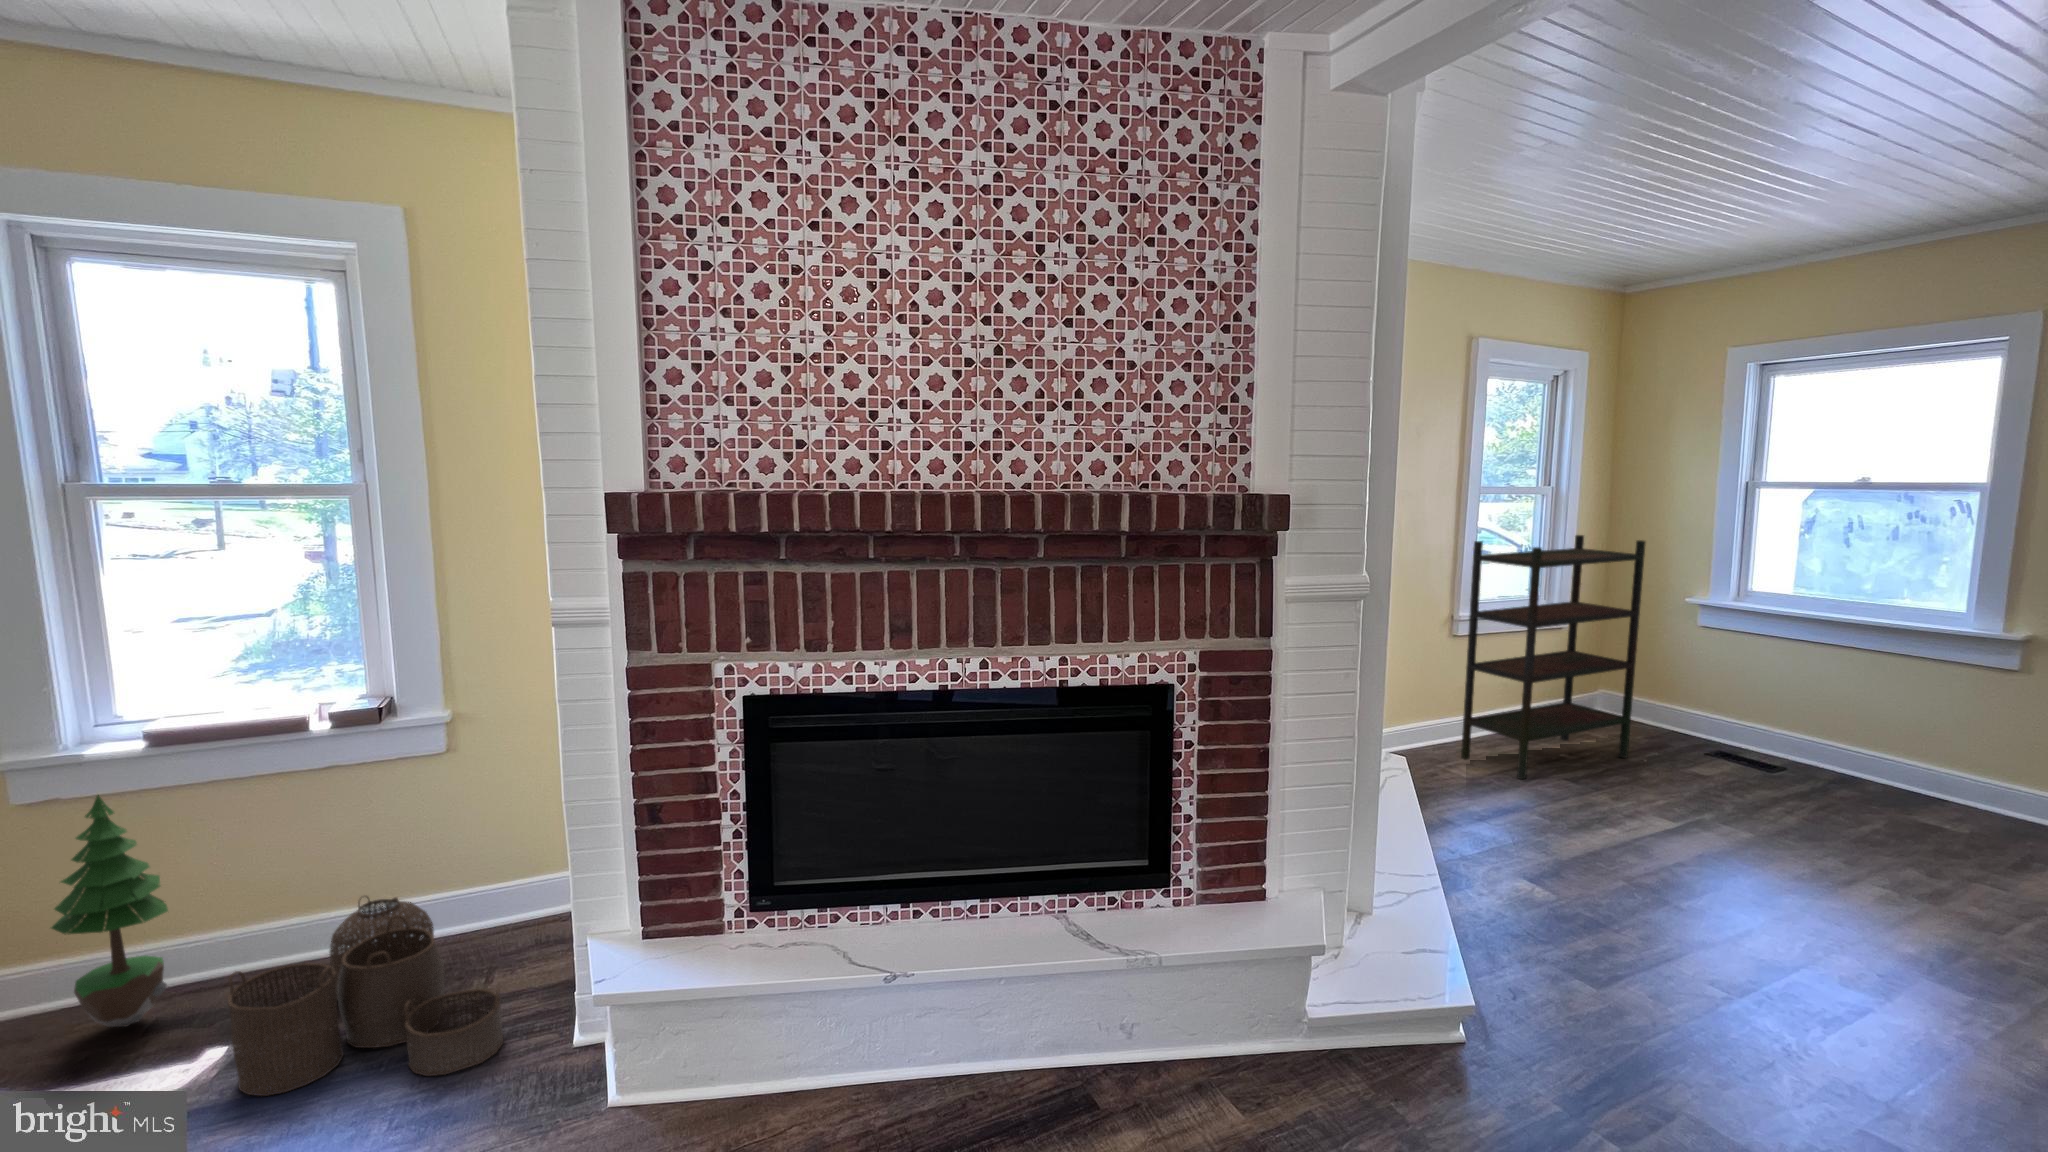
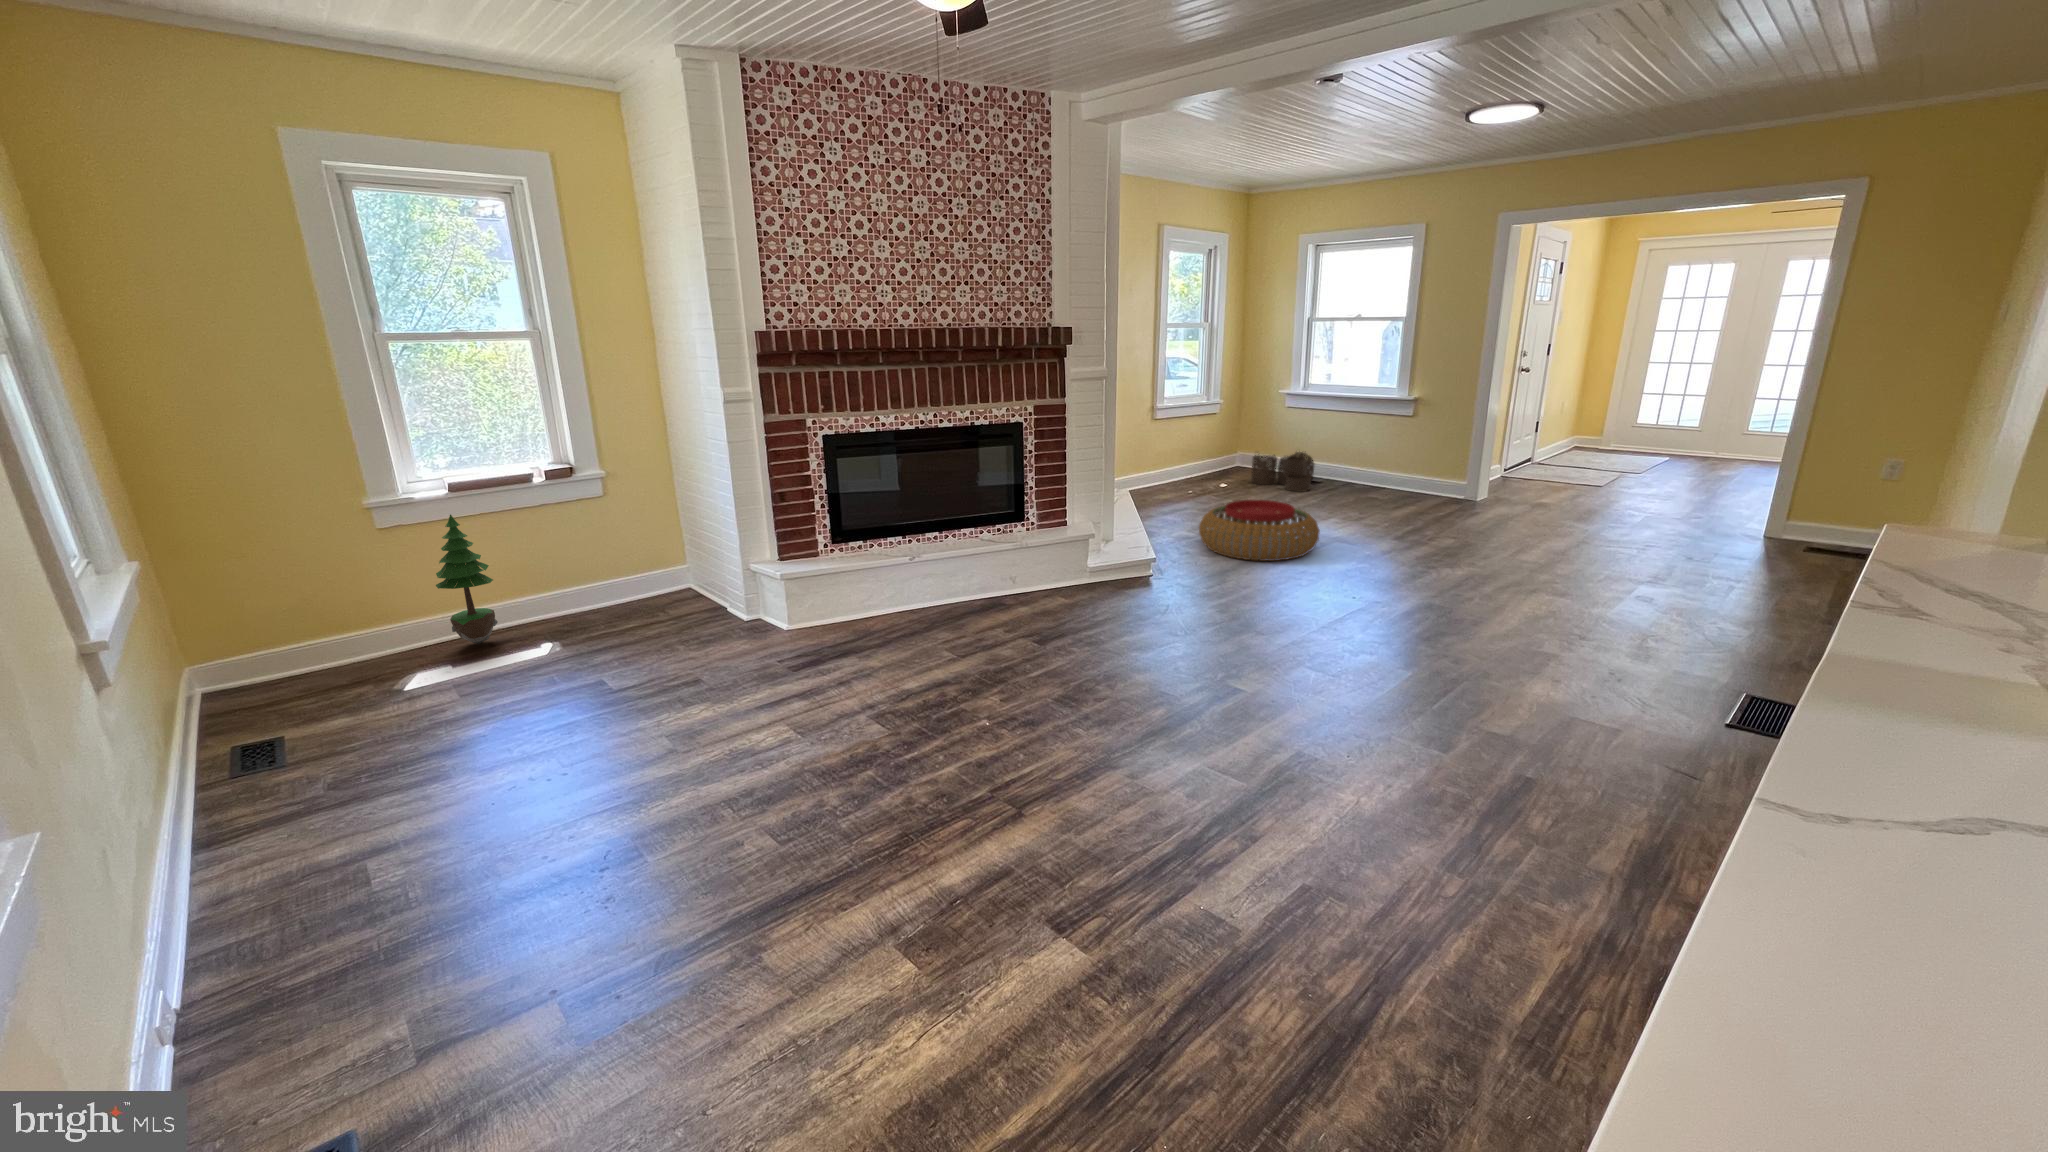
bookshelf: present [1461,535,1646,779] -> none [1145,357,1237,494]
pouf: none [1572,856,1893,1039] -> present [1199,500,1320,561]
woven basket: present [227,896,503,1096] -> present [1251,452,1314,492]

